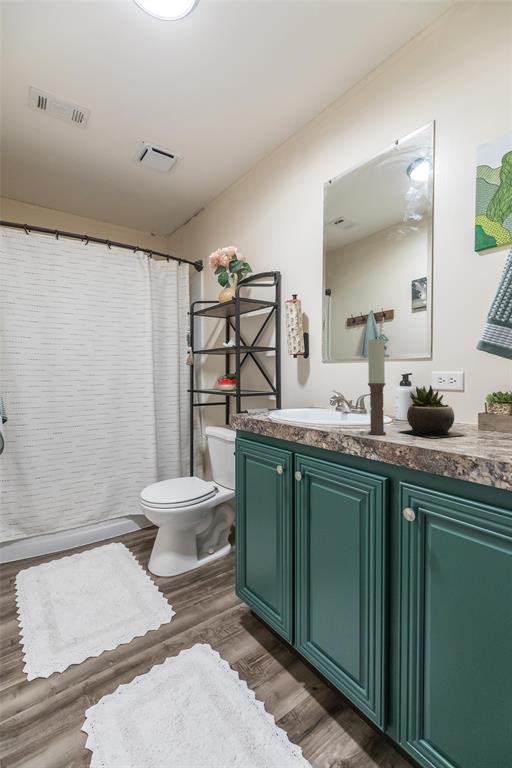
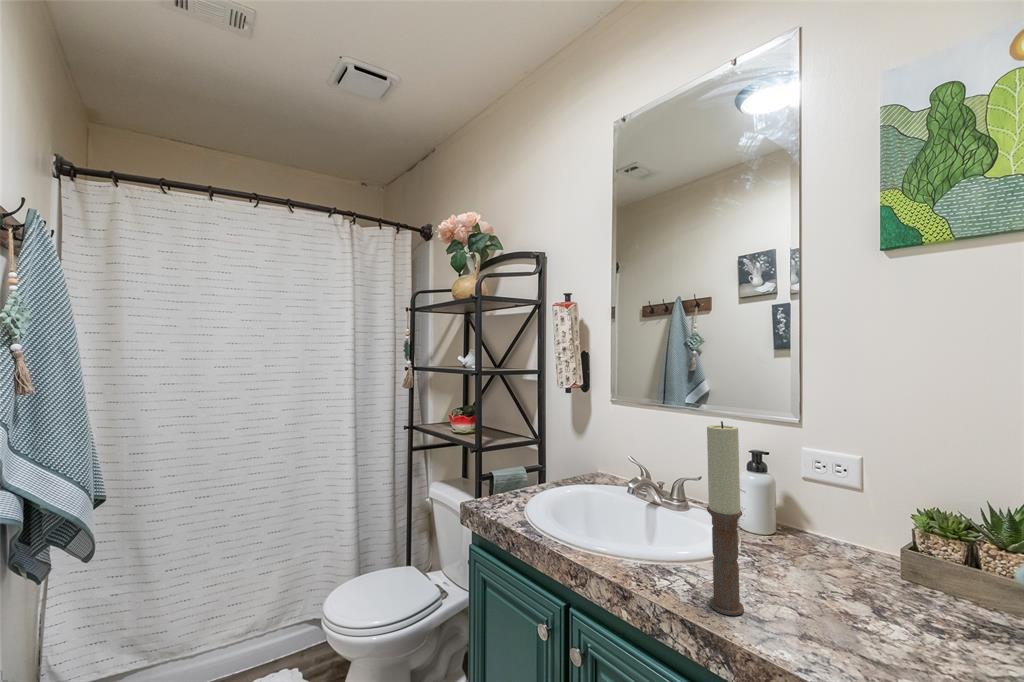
succulent plant: present [399,385,465,438] -> none [762,512,904,642]

